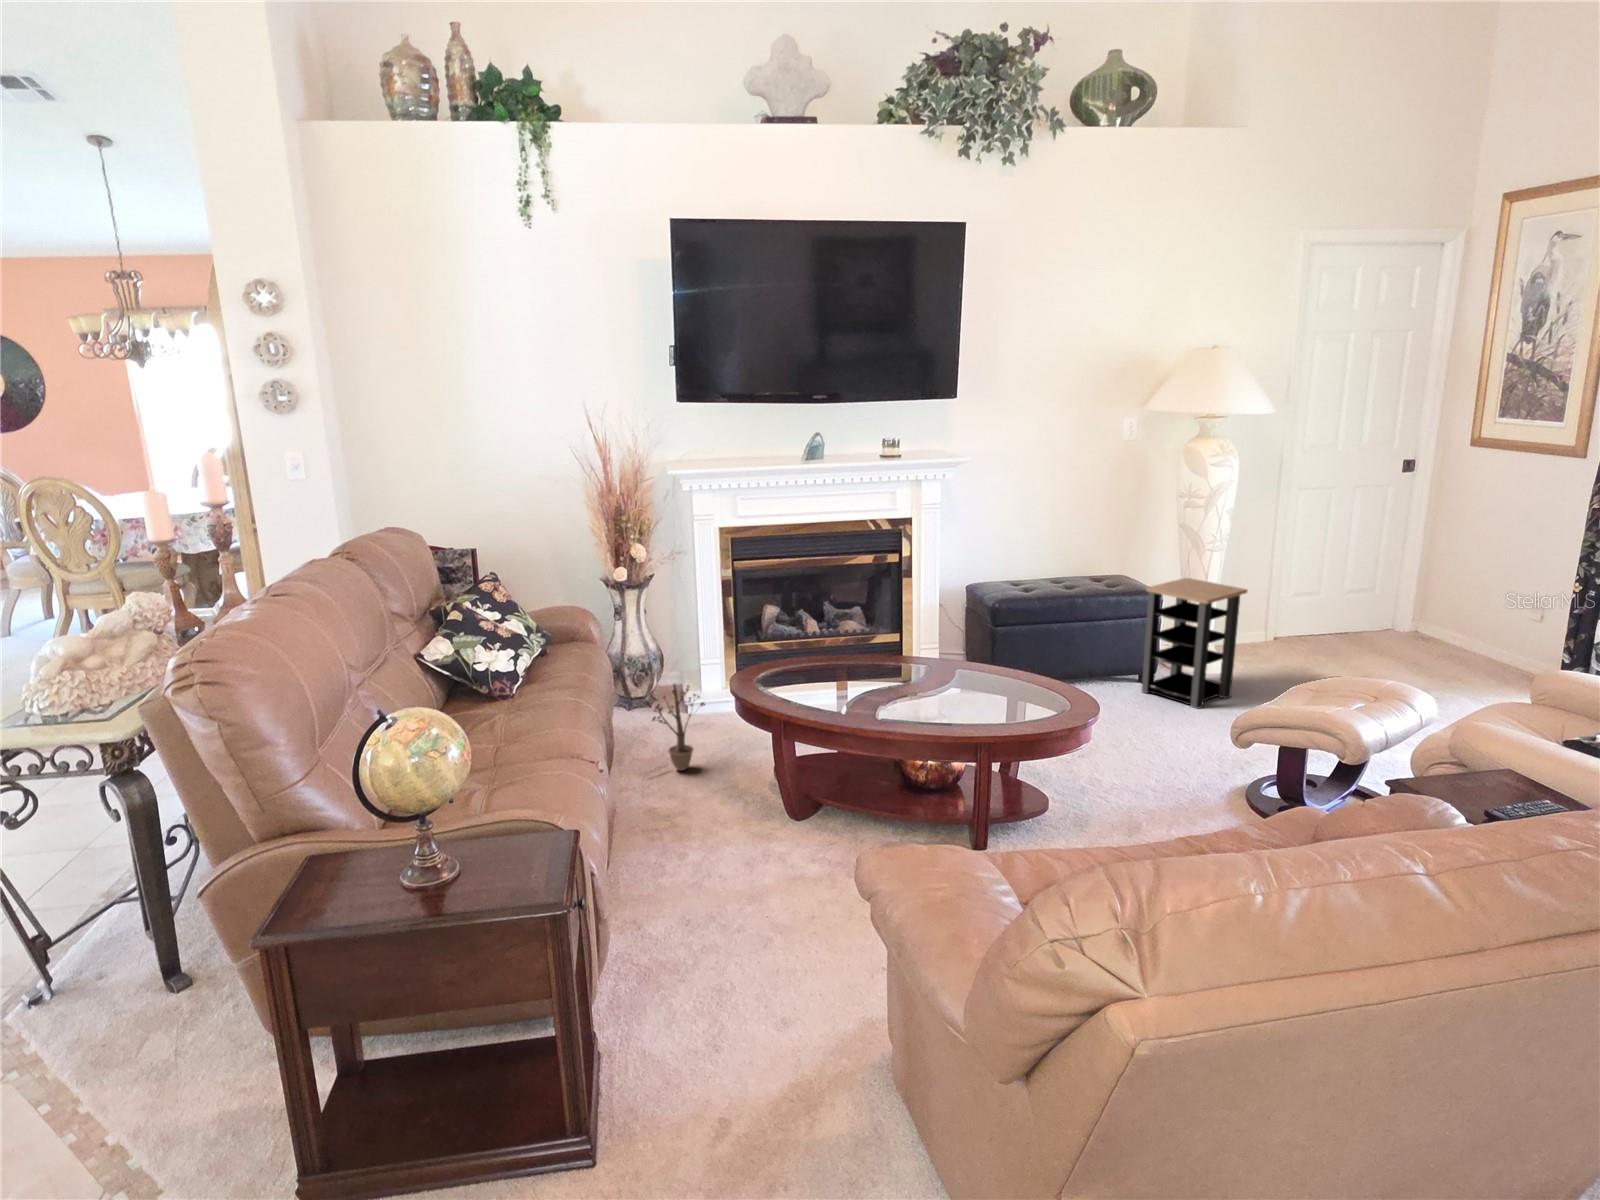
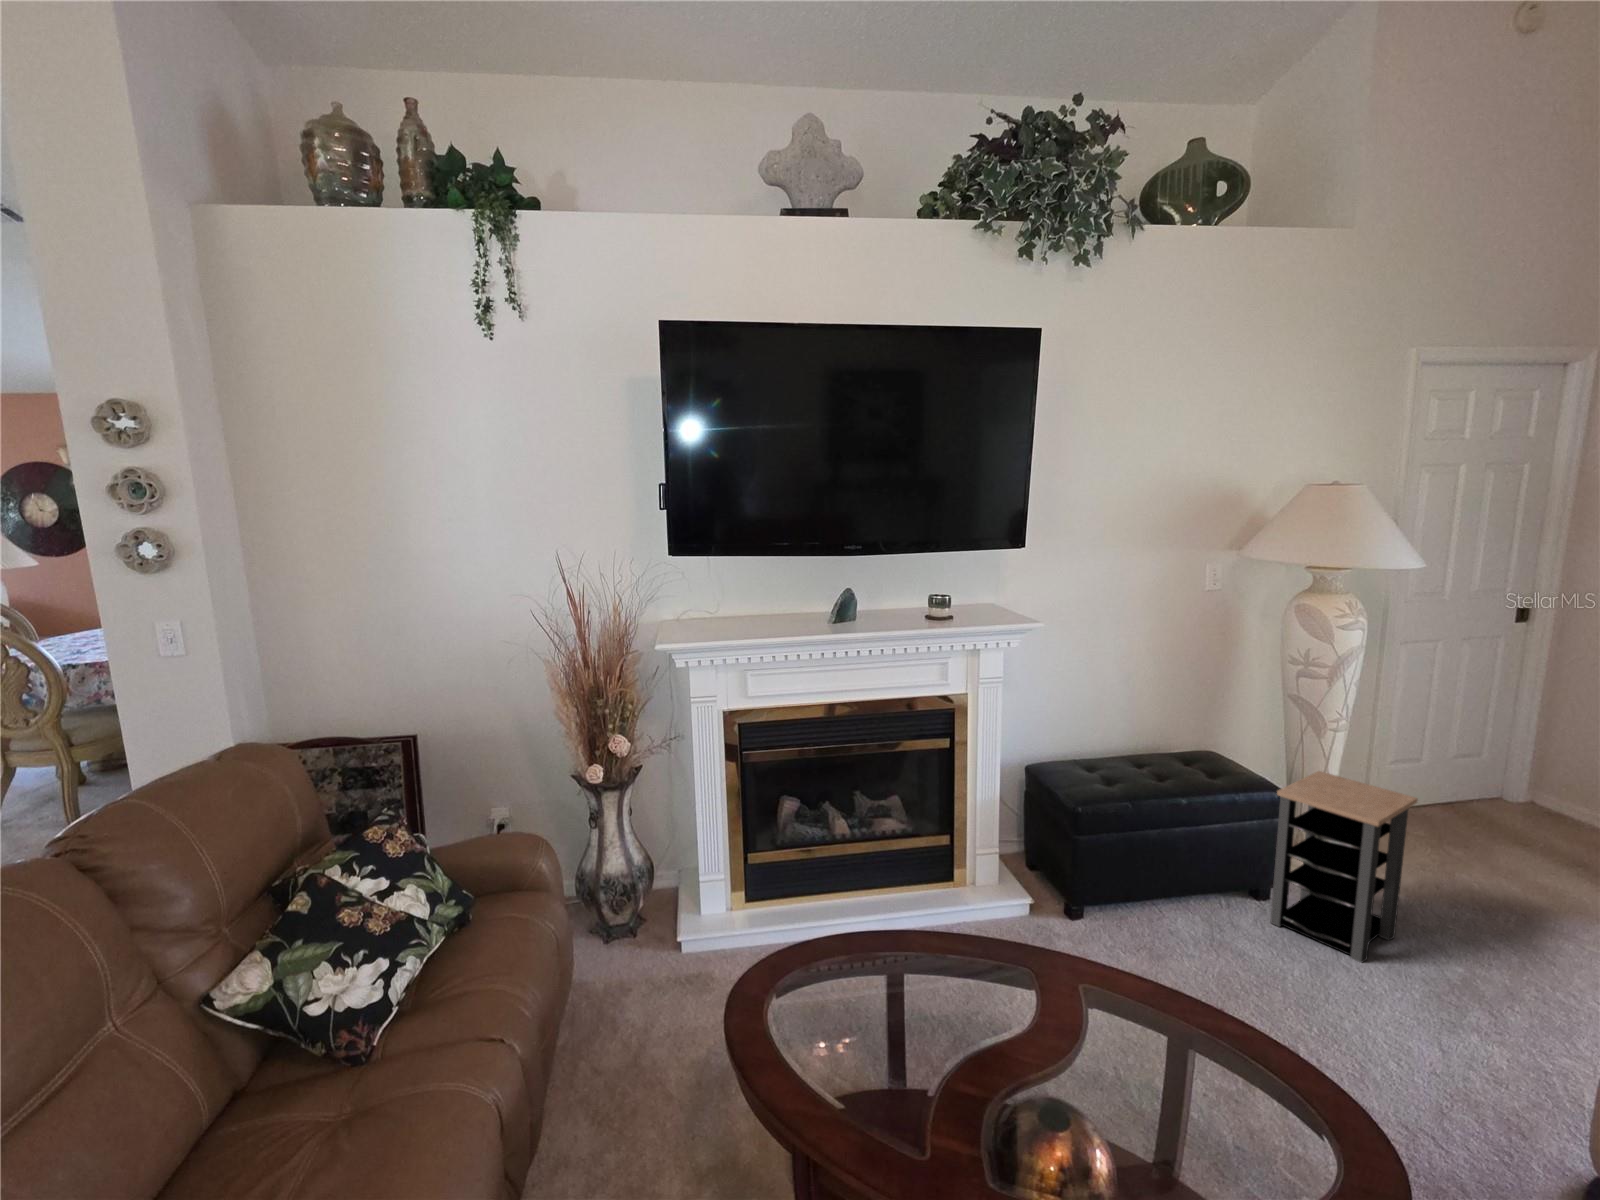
decorative plant: present [646,684,705,774] -> none [599,977,692,1117]

